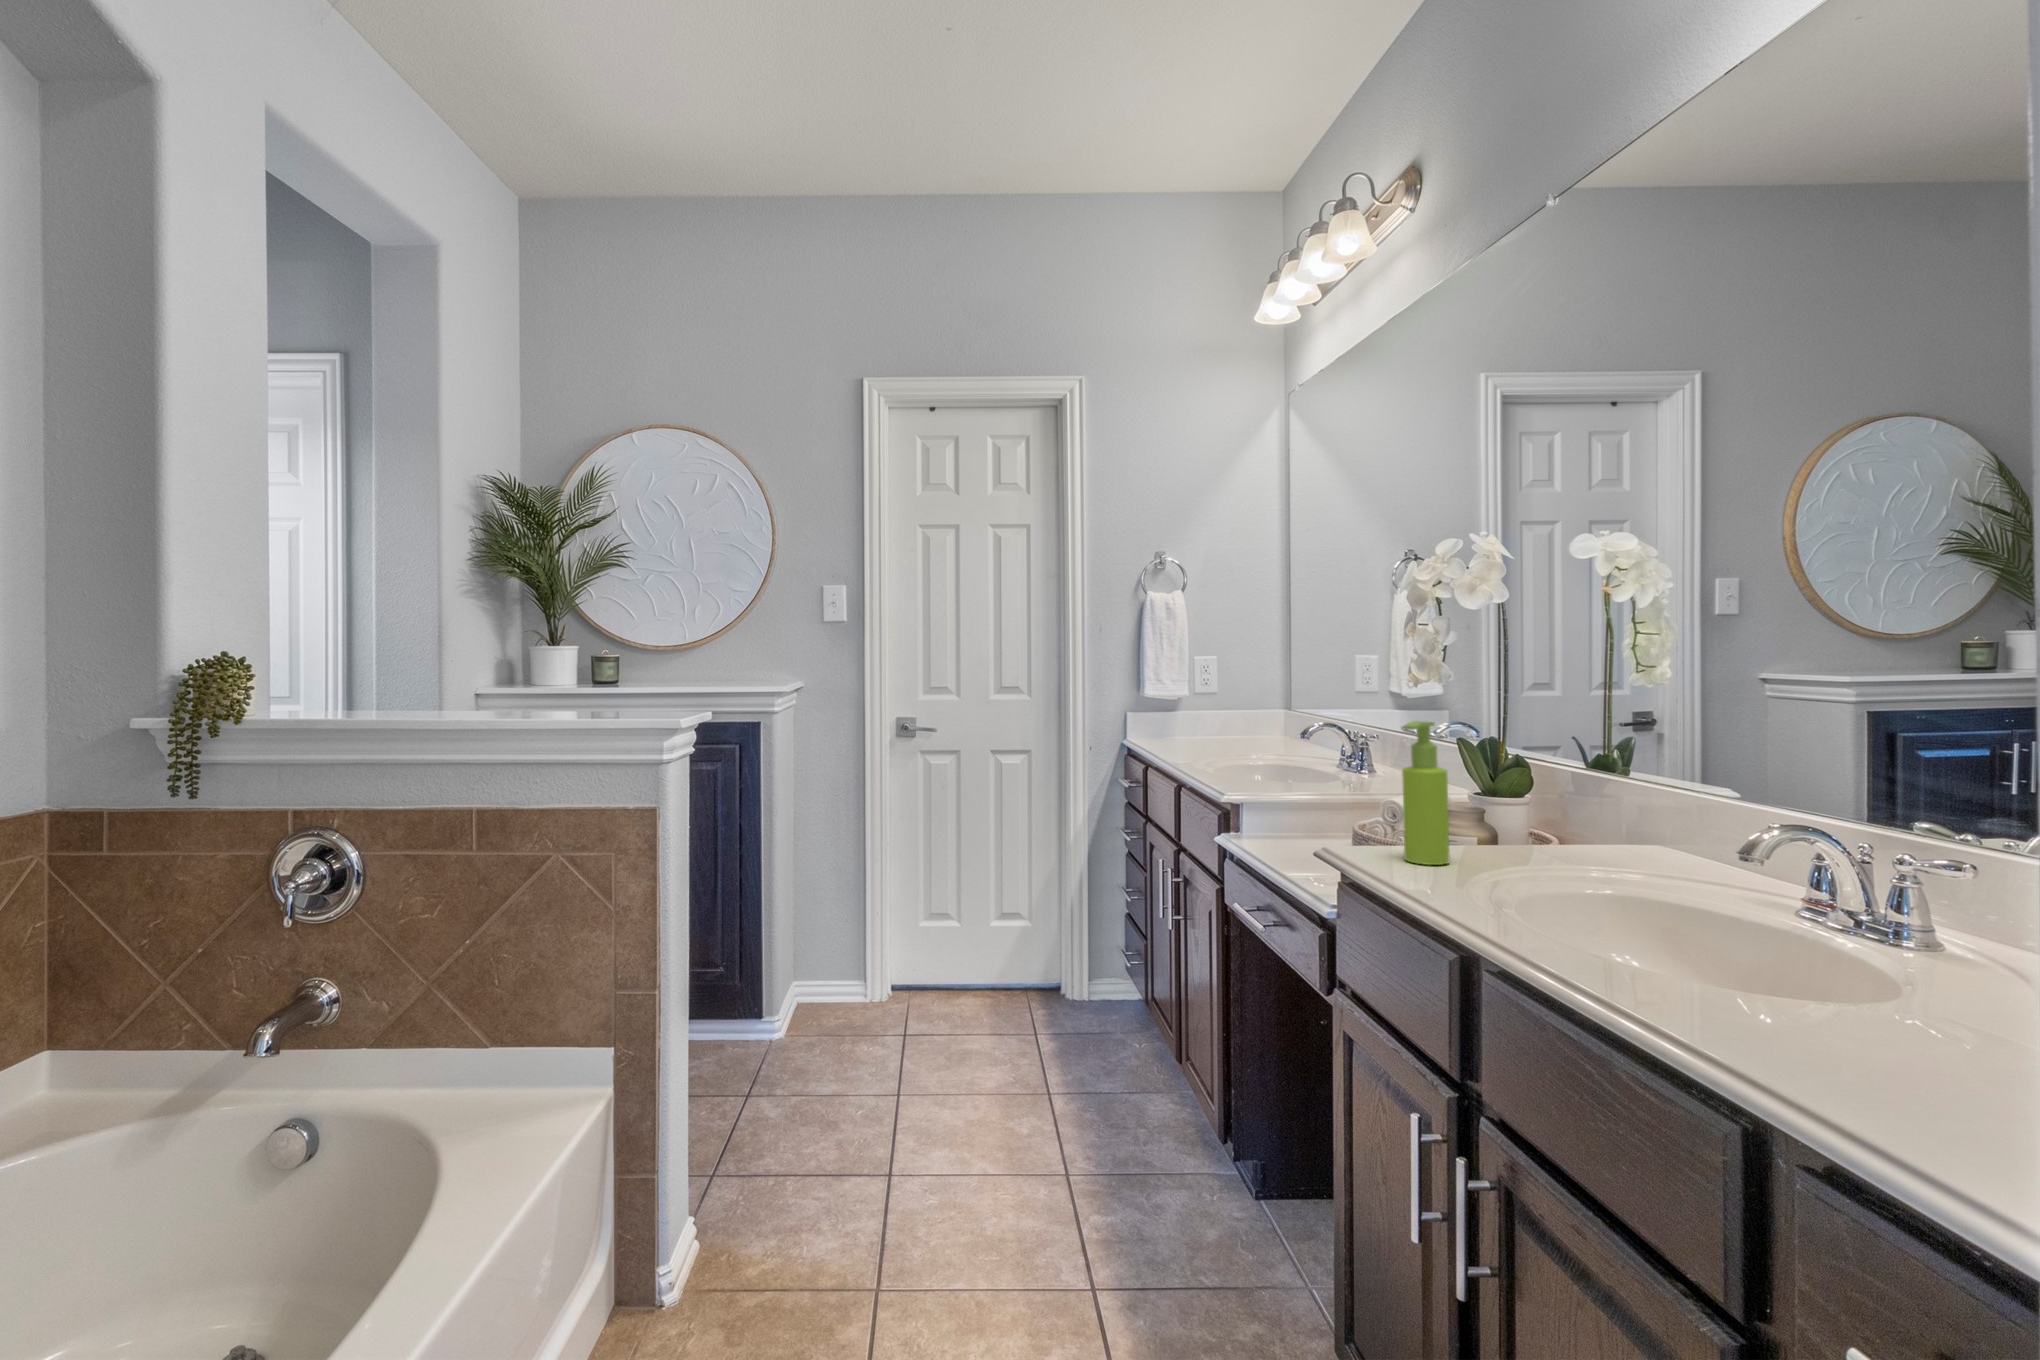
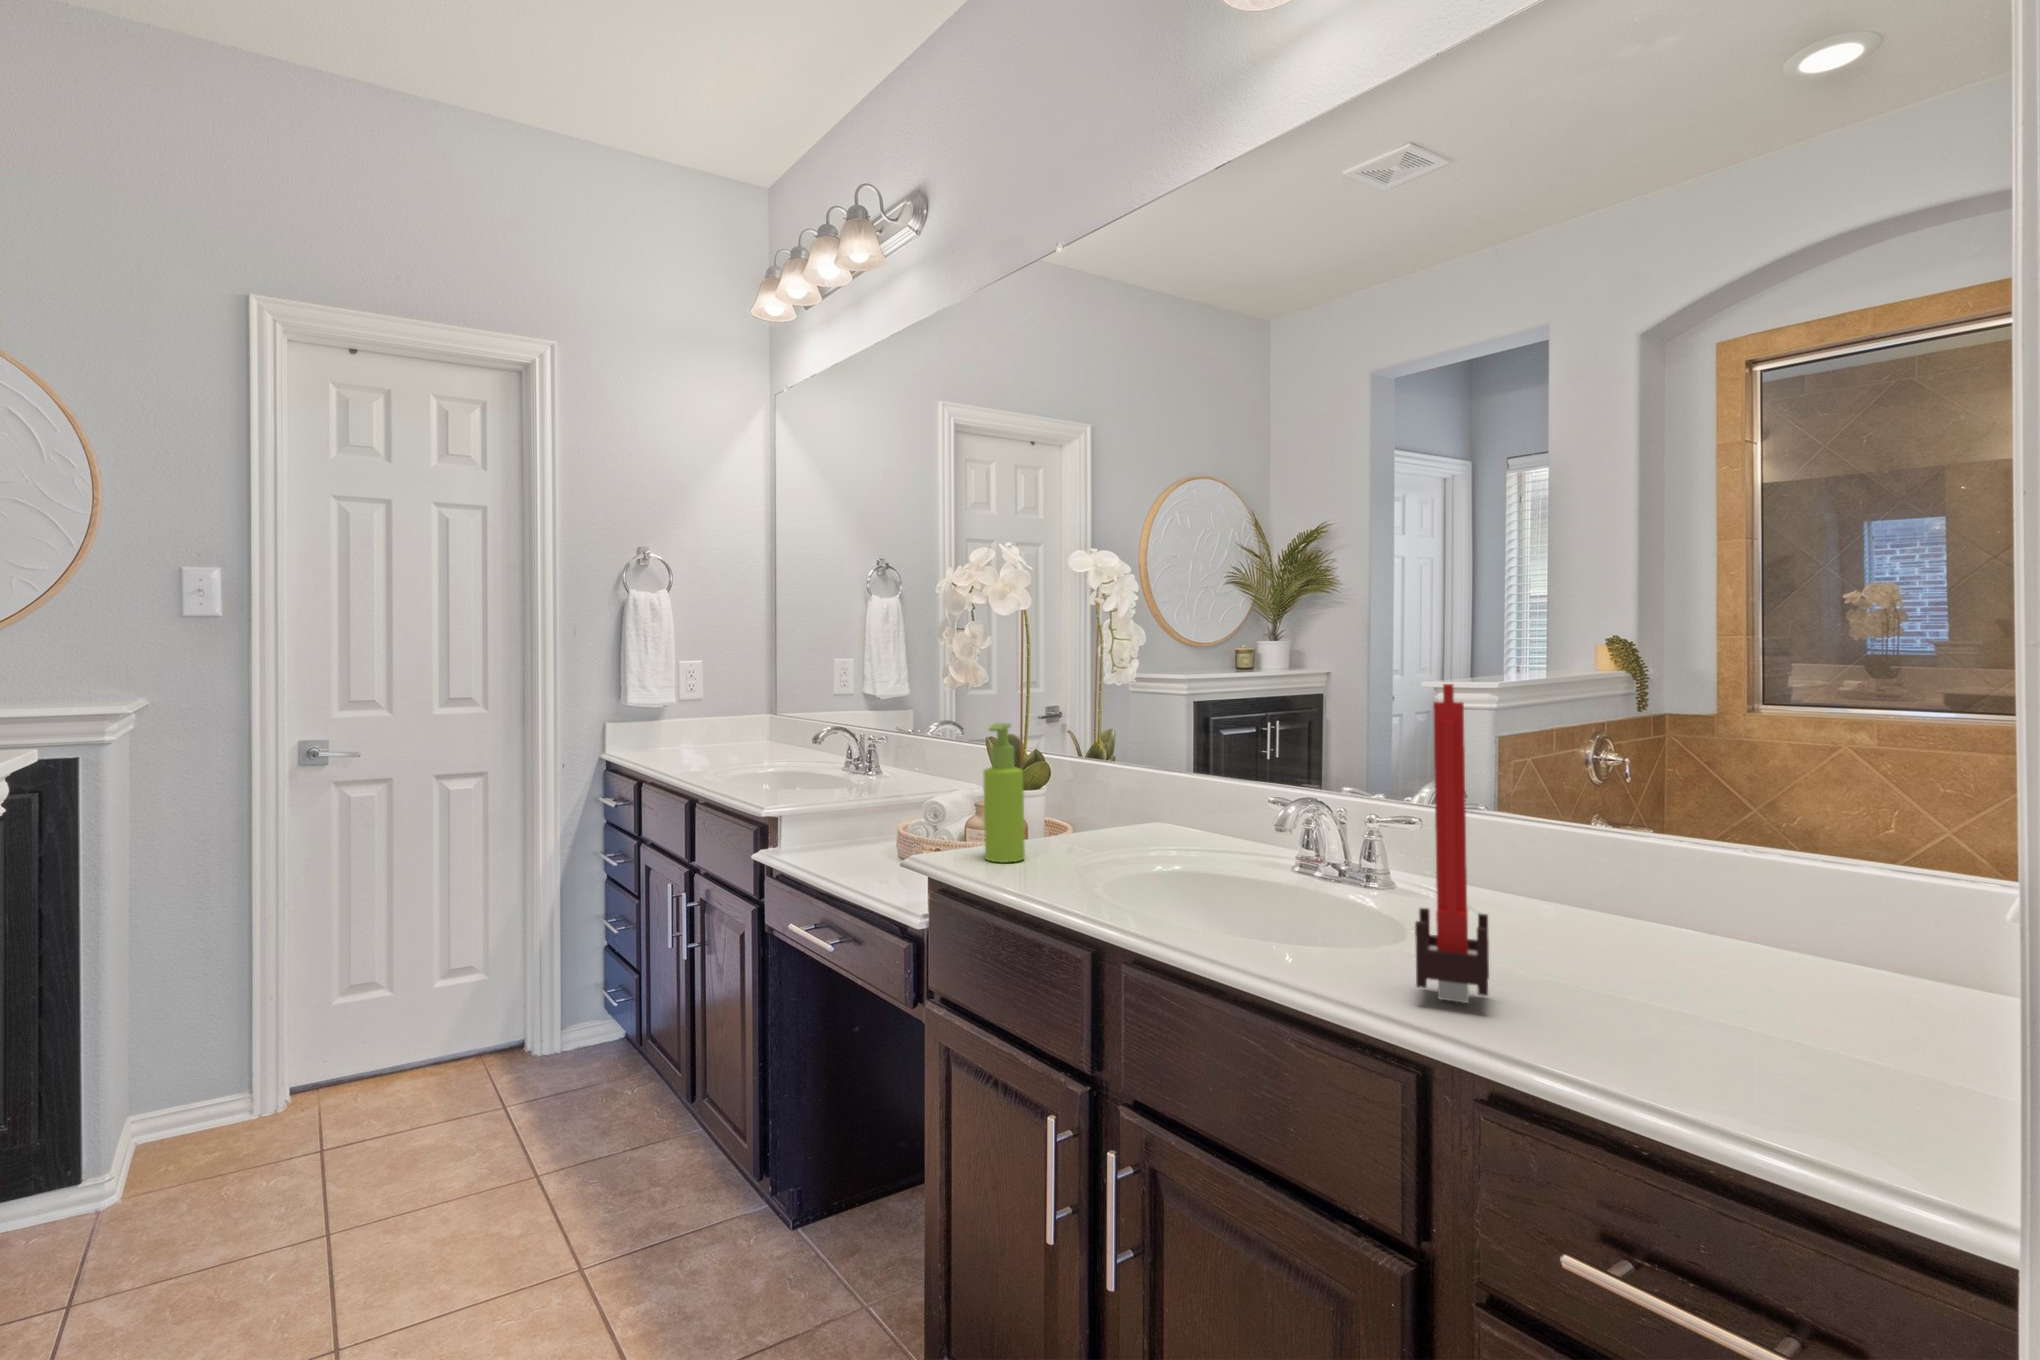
candle: none [1788,686,1921,1078] -> present [1415,684,1489,1003]

